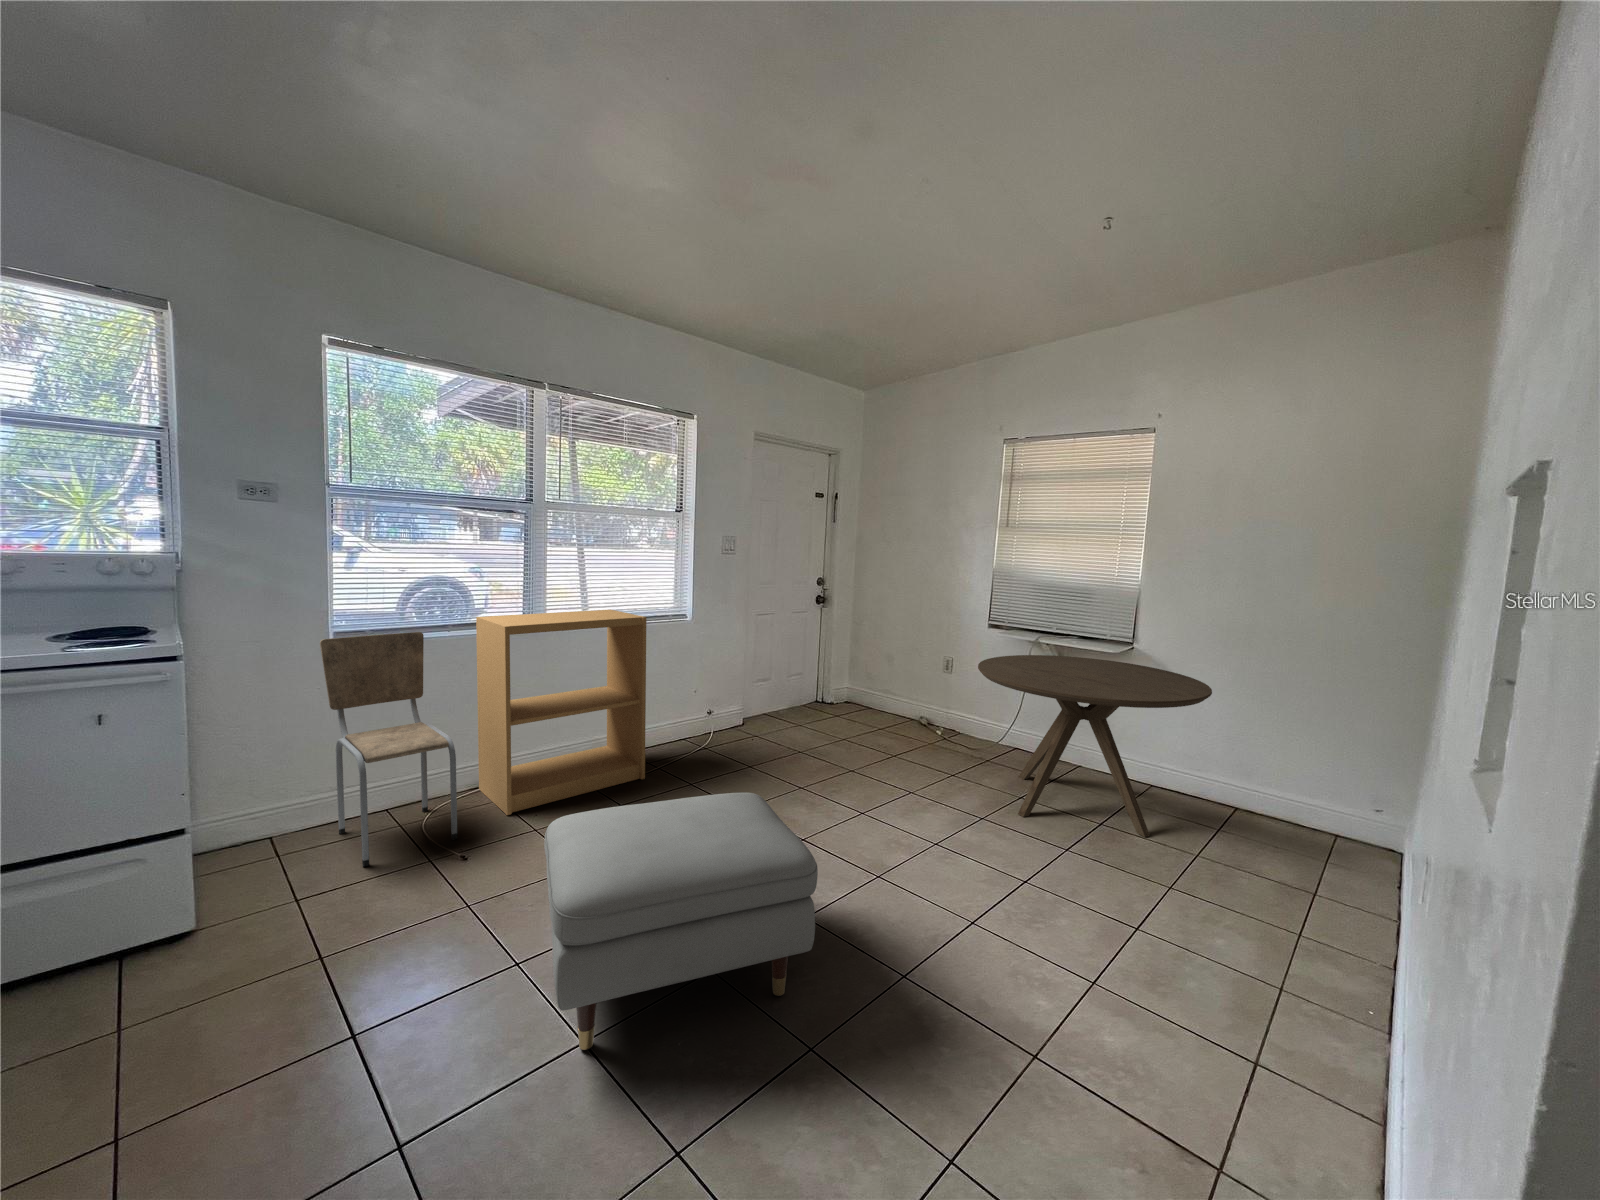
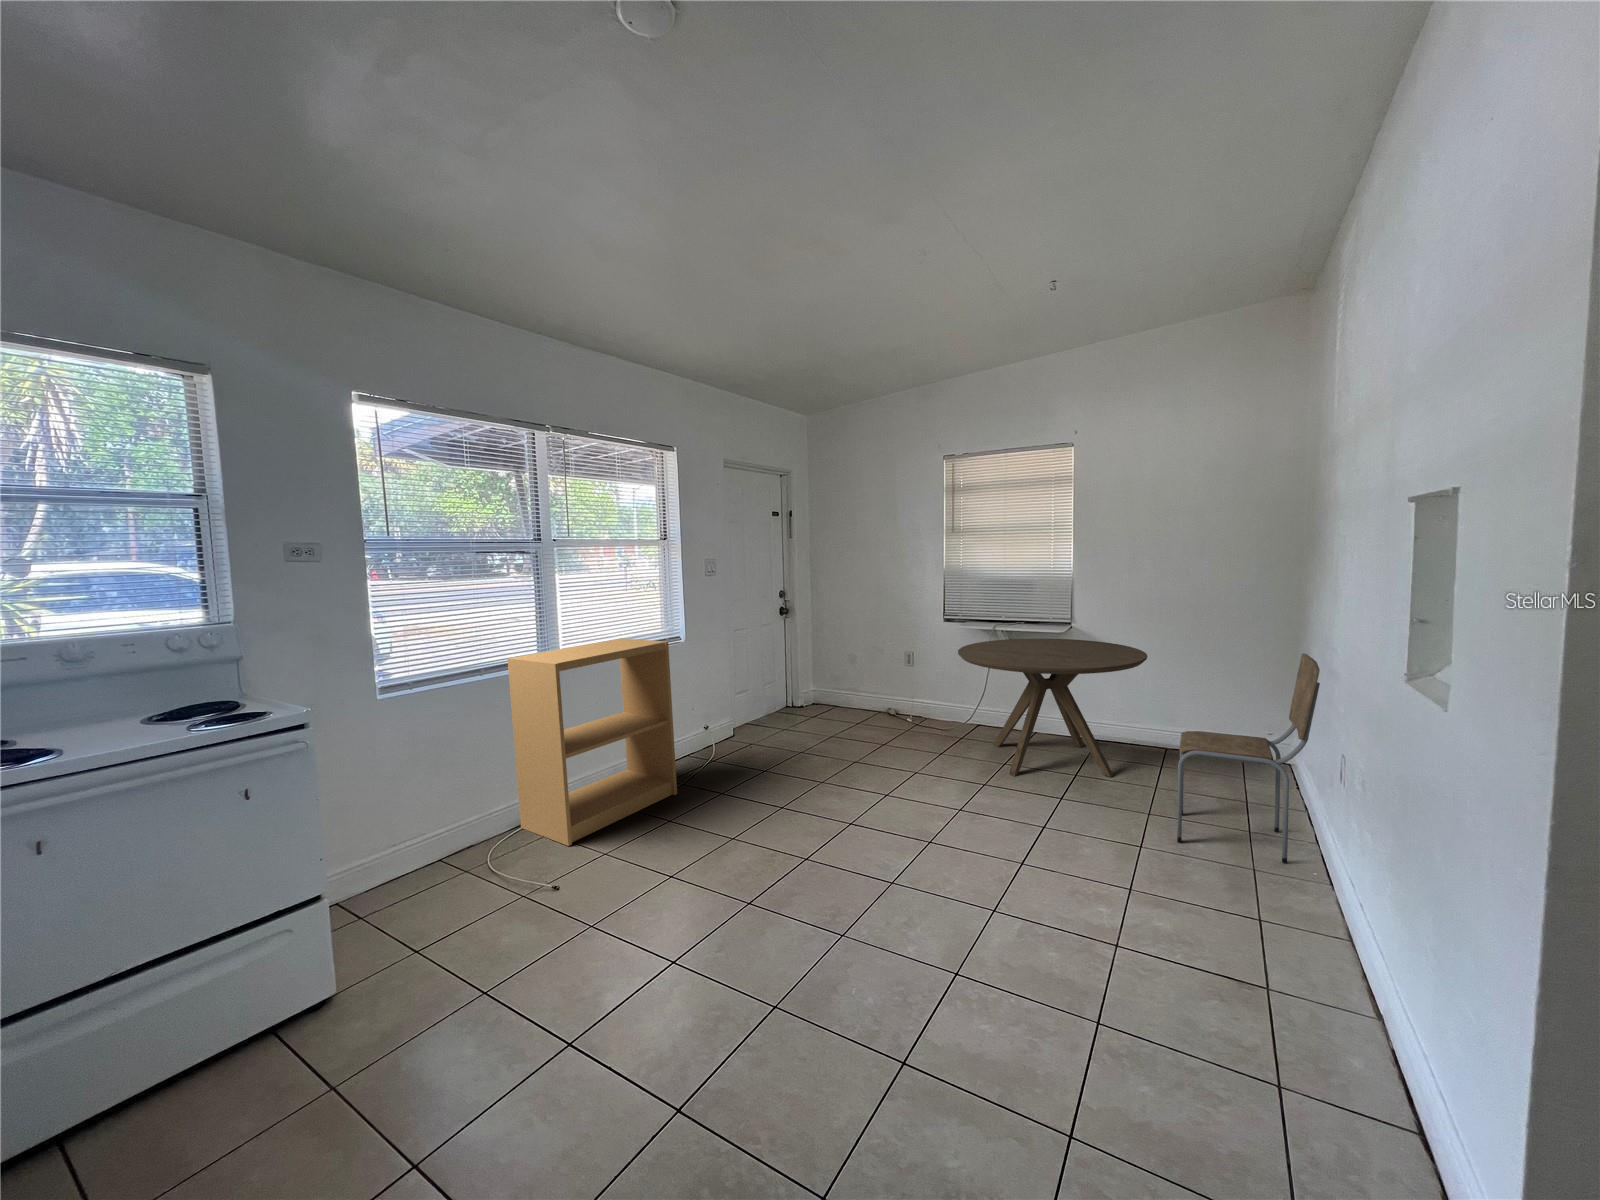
dining chair: present [320,632,457,867] -> present [1177,653,1320,863]
ottoman: present [544,792,818,1050] -> none [686,782,938,1014]

